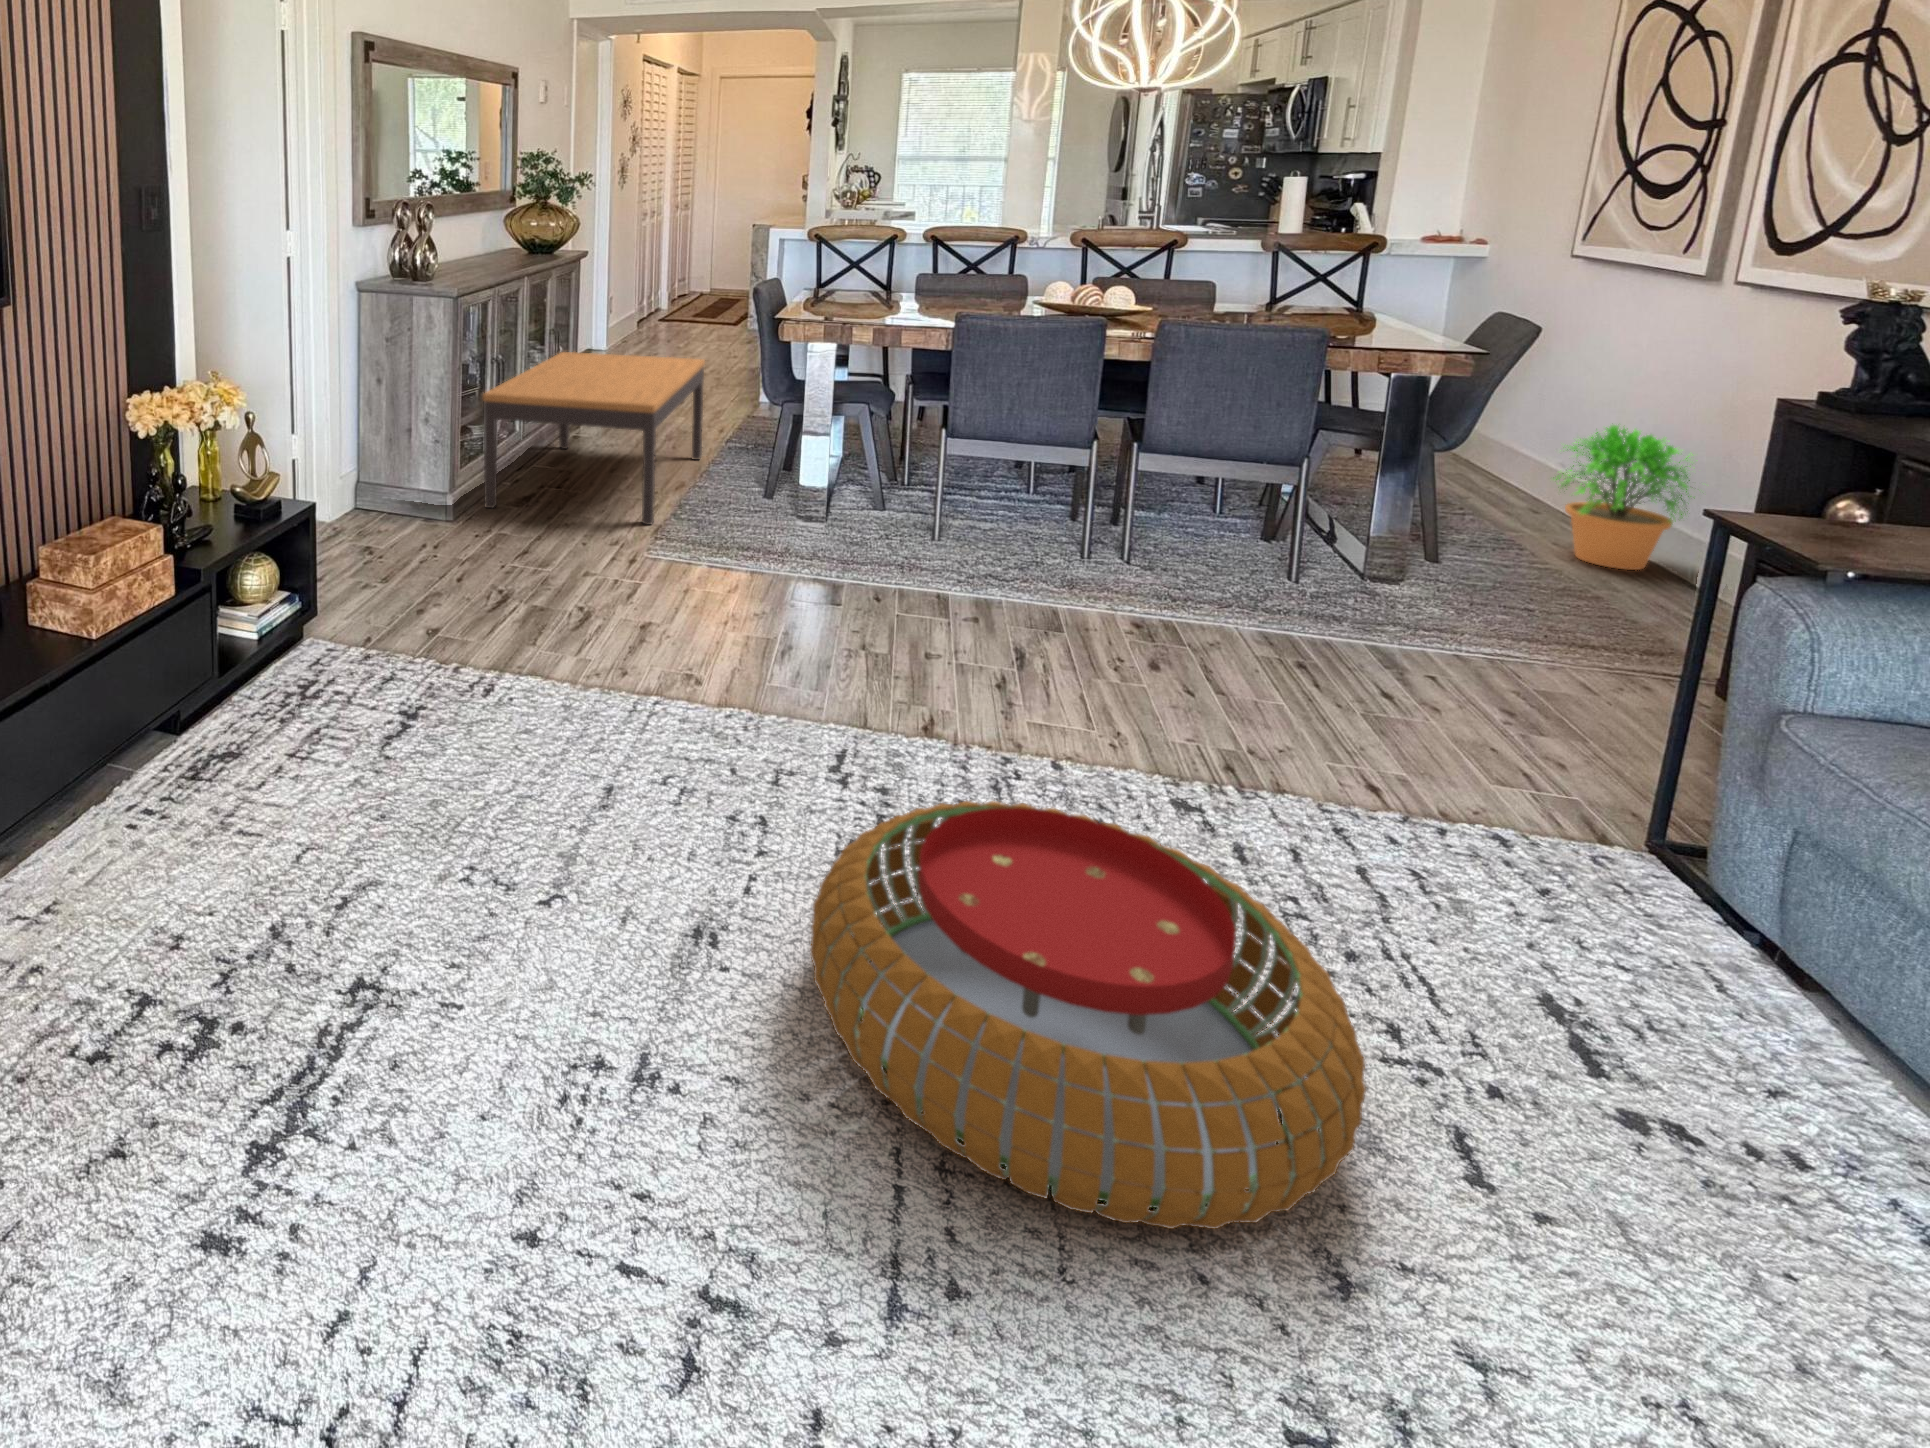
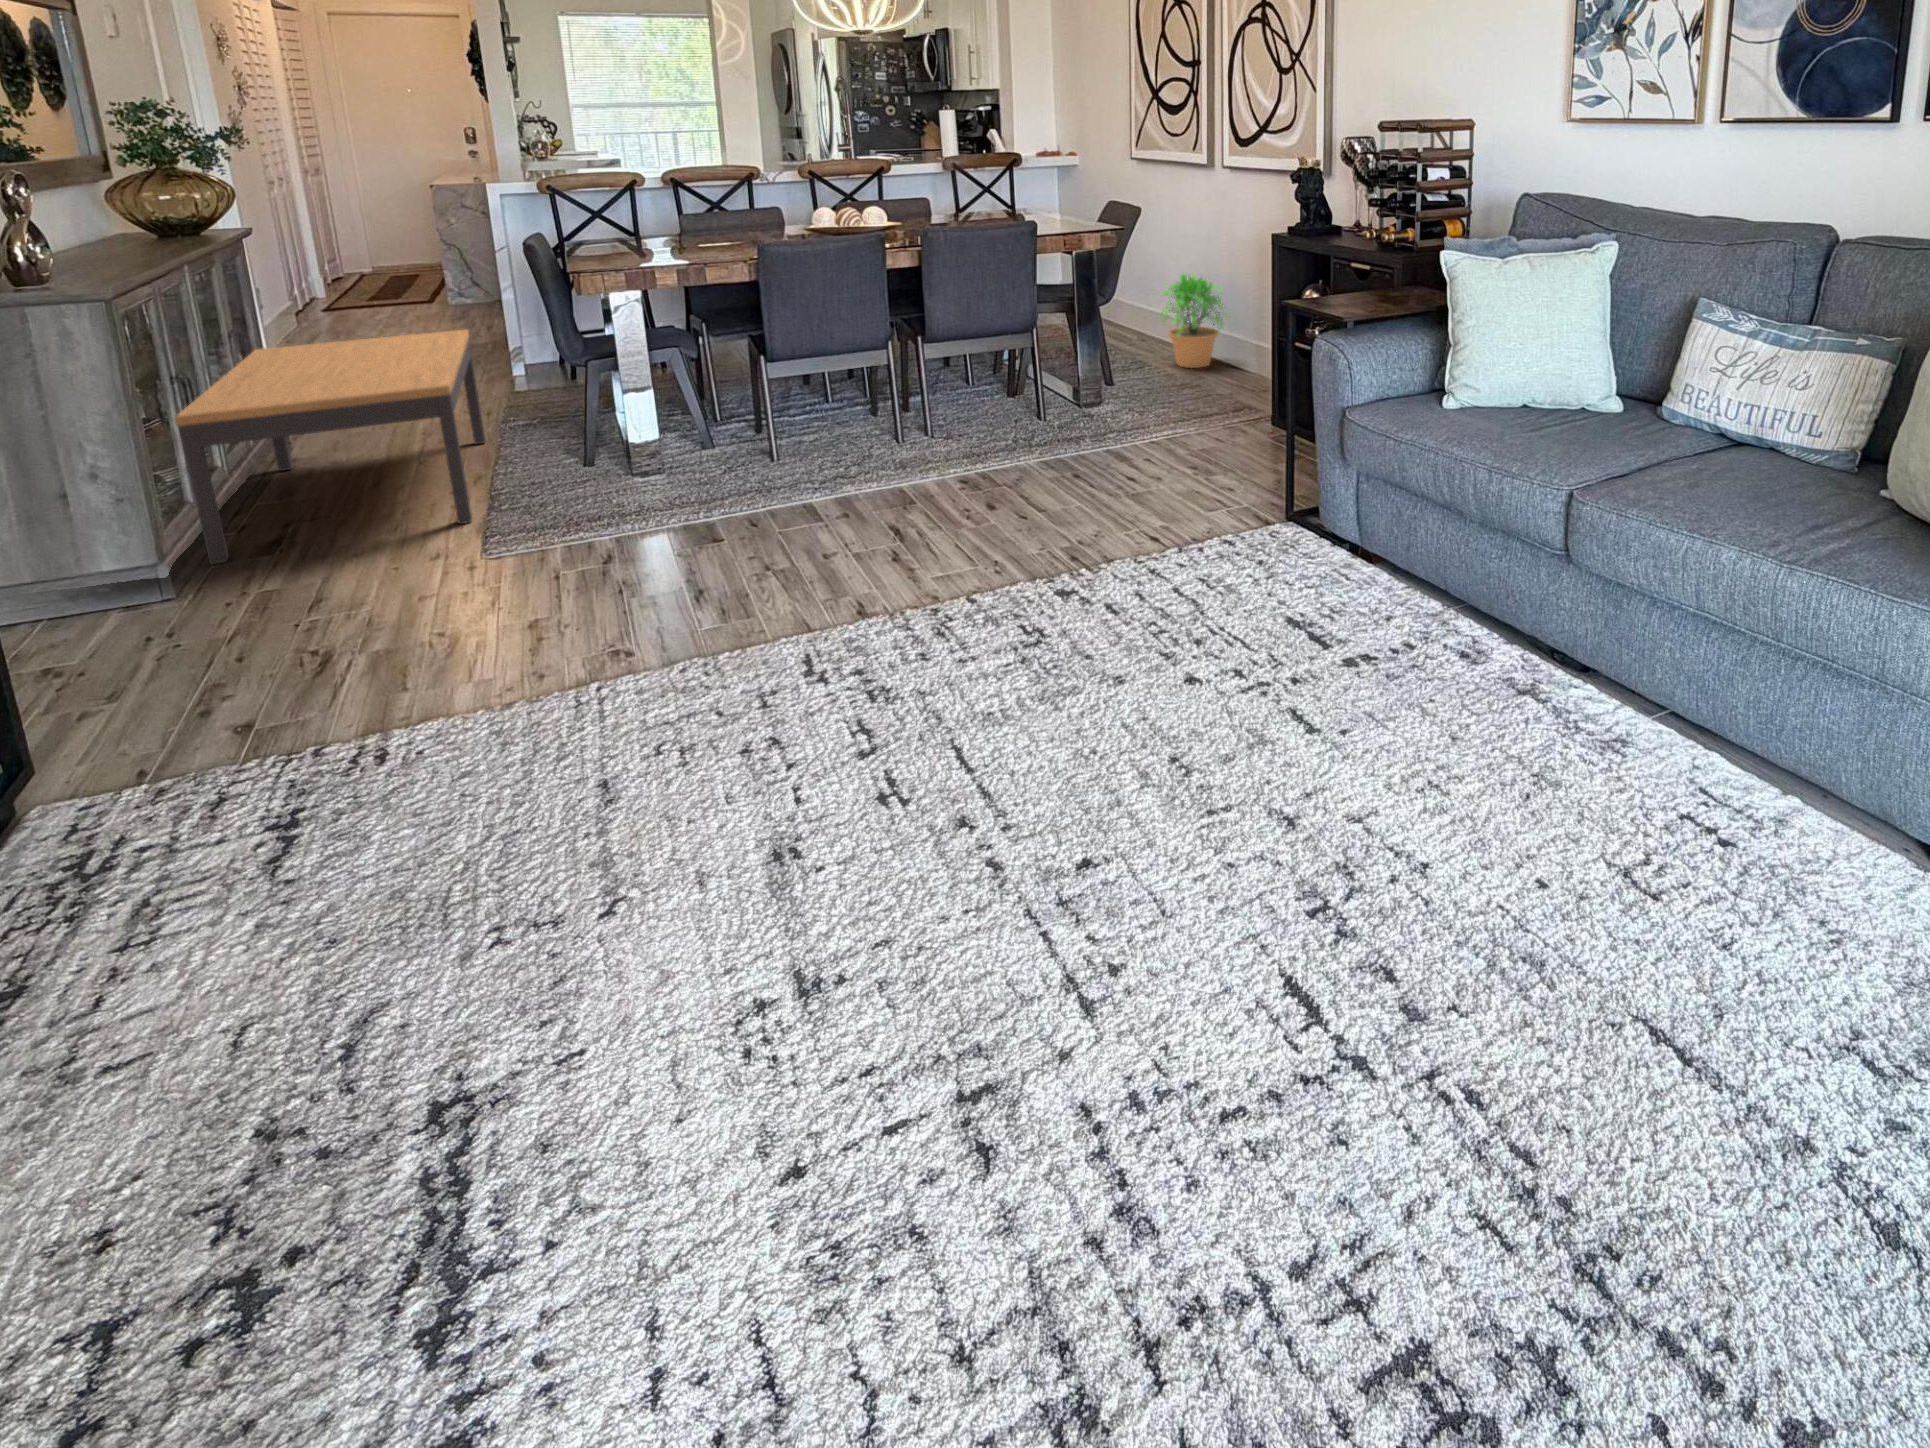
pouf: present [810,801,1366,1229] -> none [884,609,1267,887]

